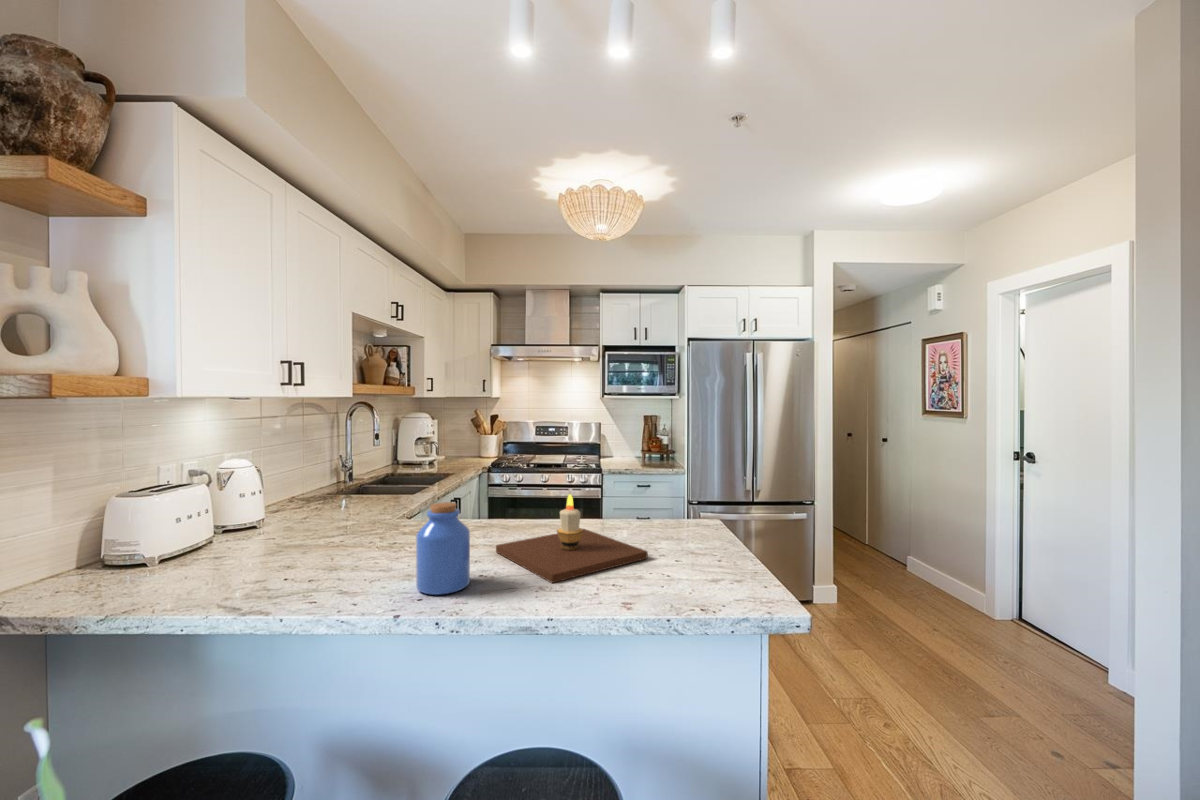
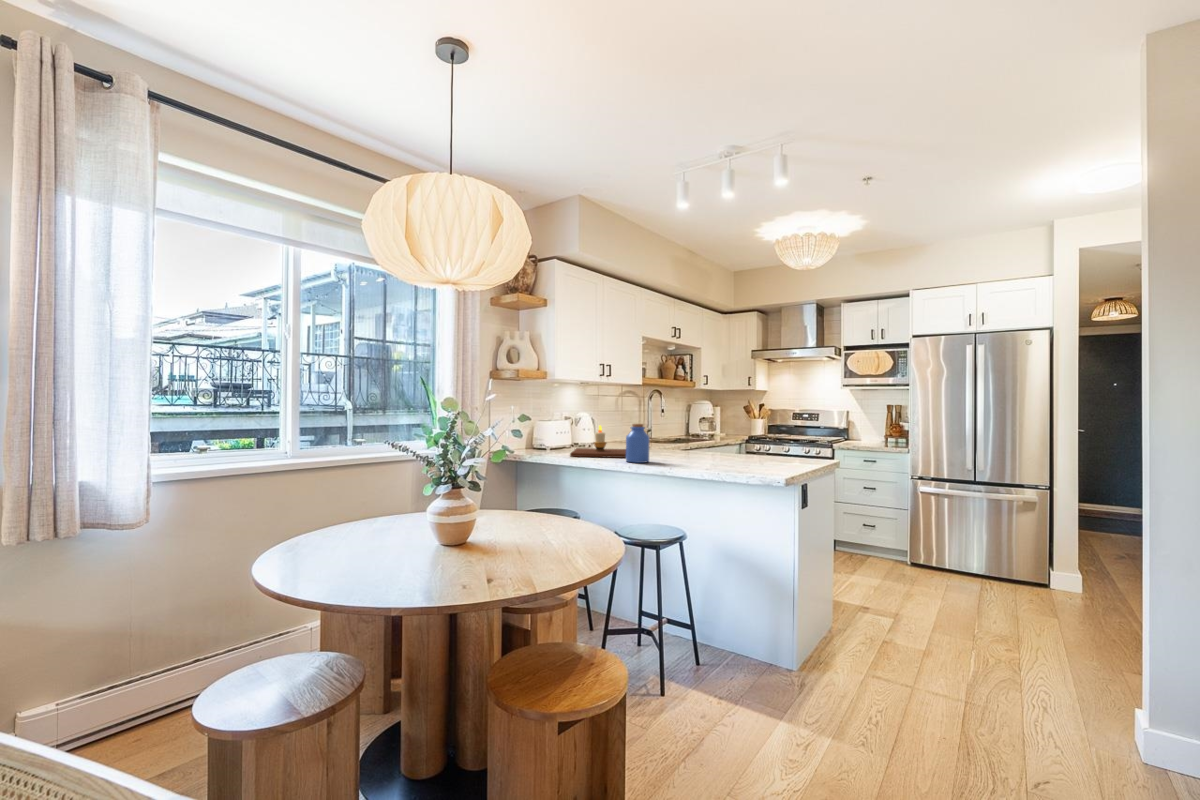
candle: present [496,494,648,583] -> present [570,425,626,458]

